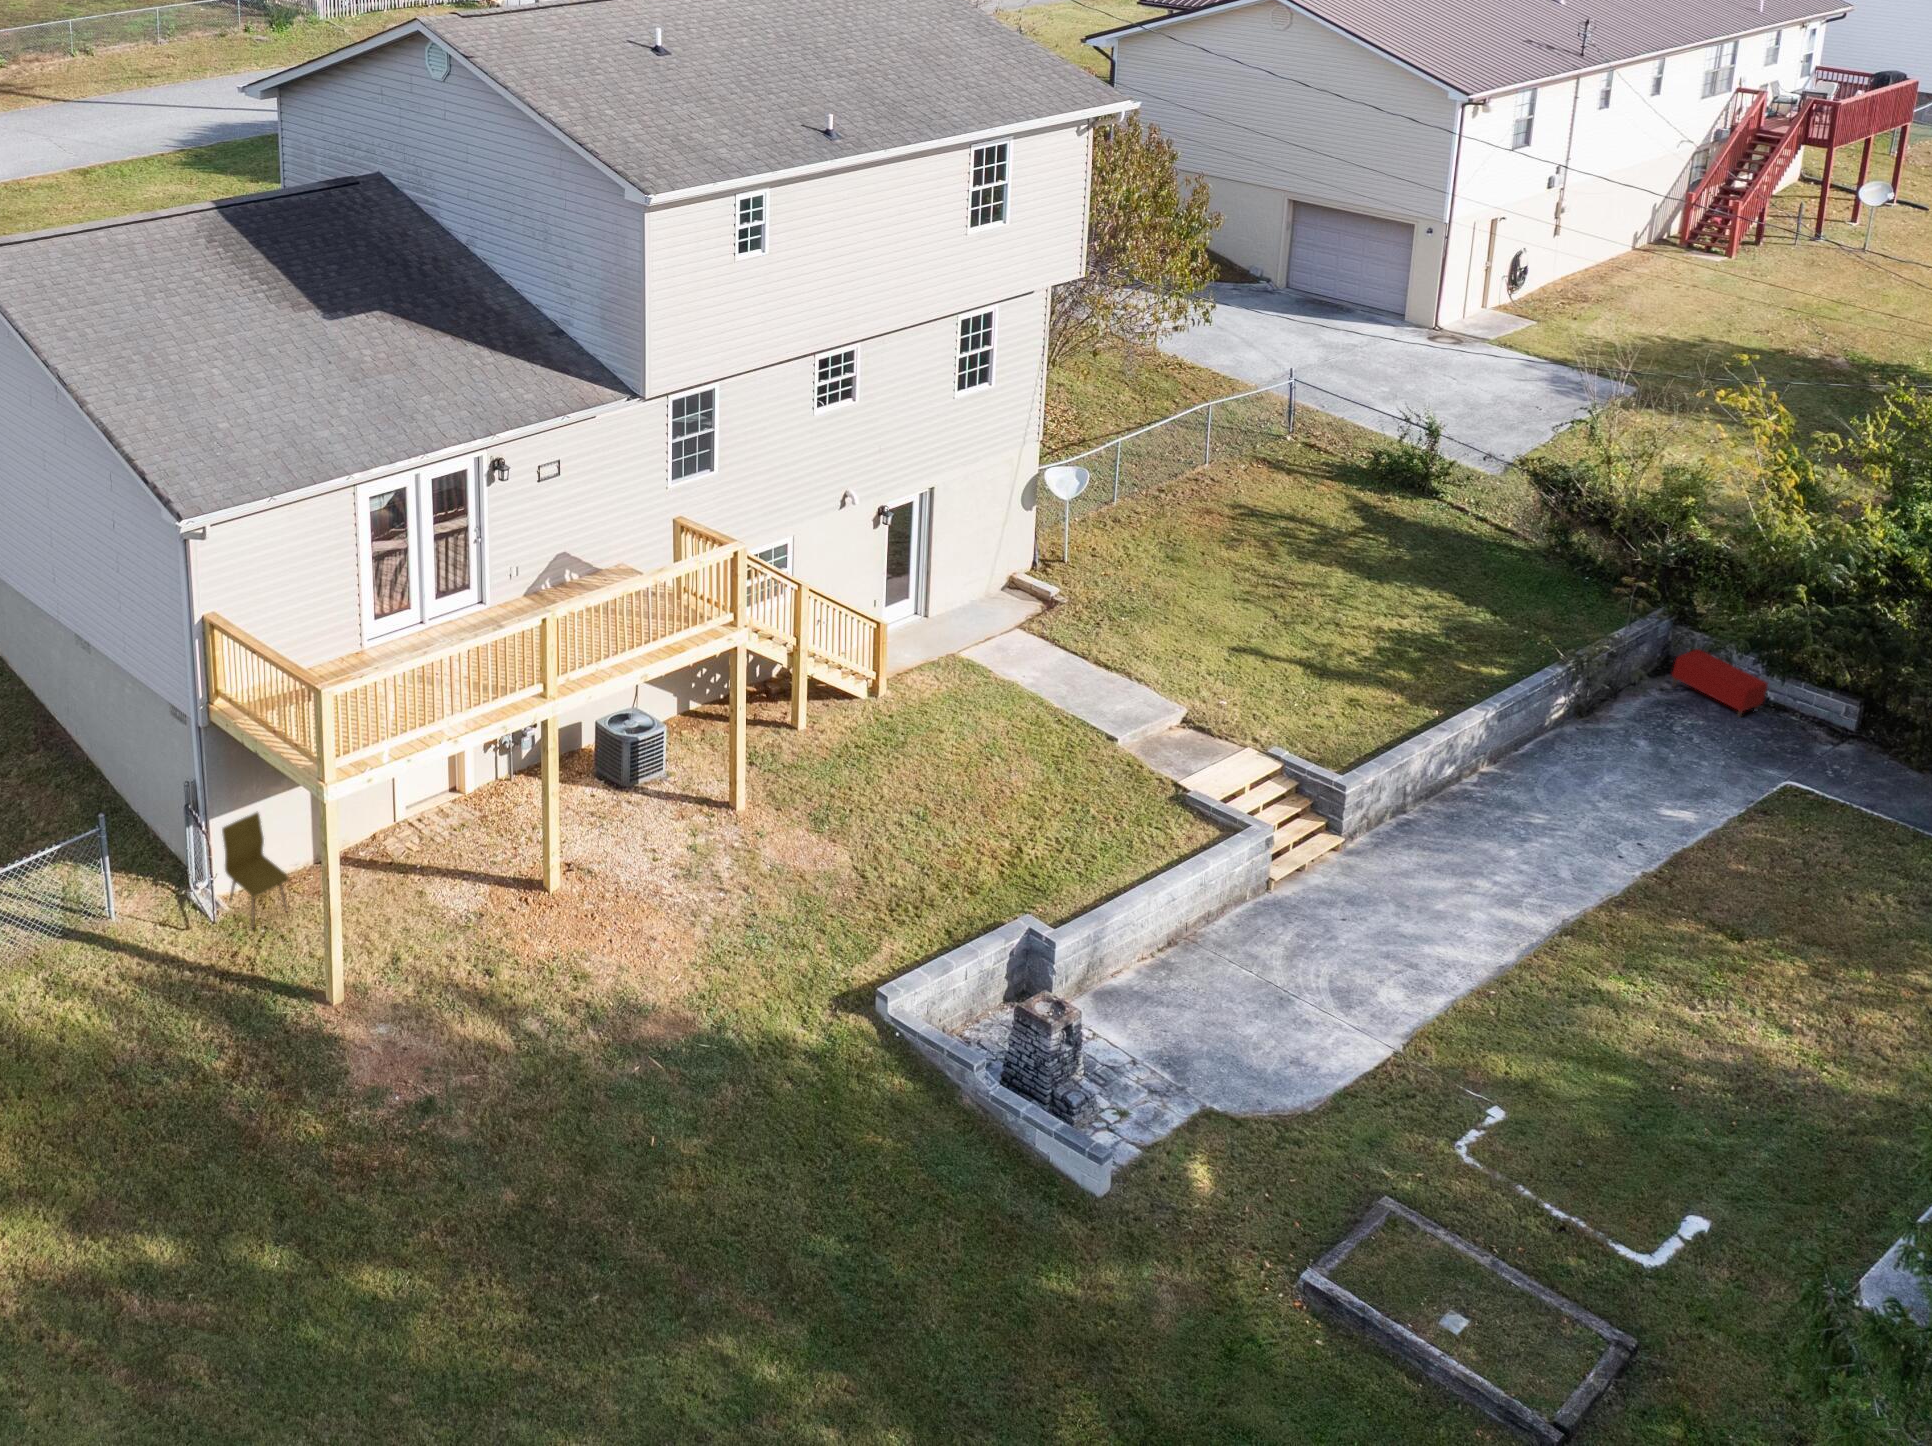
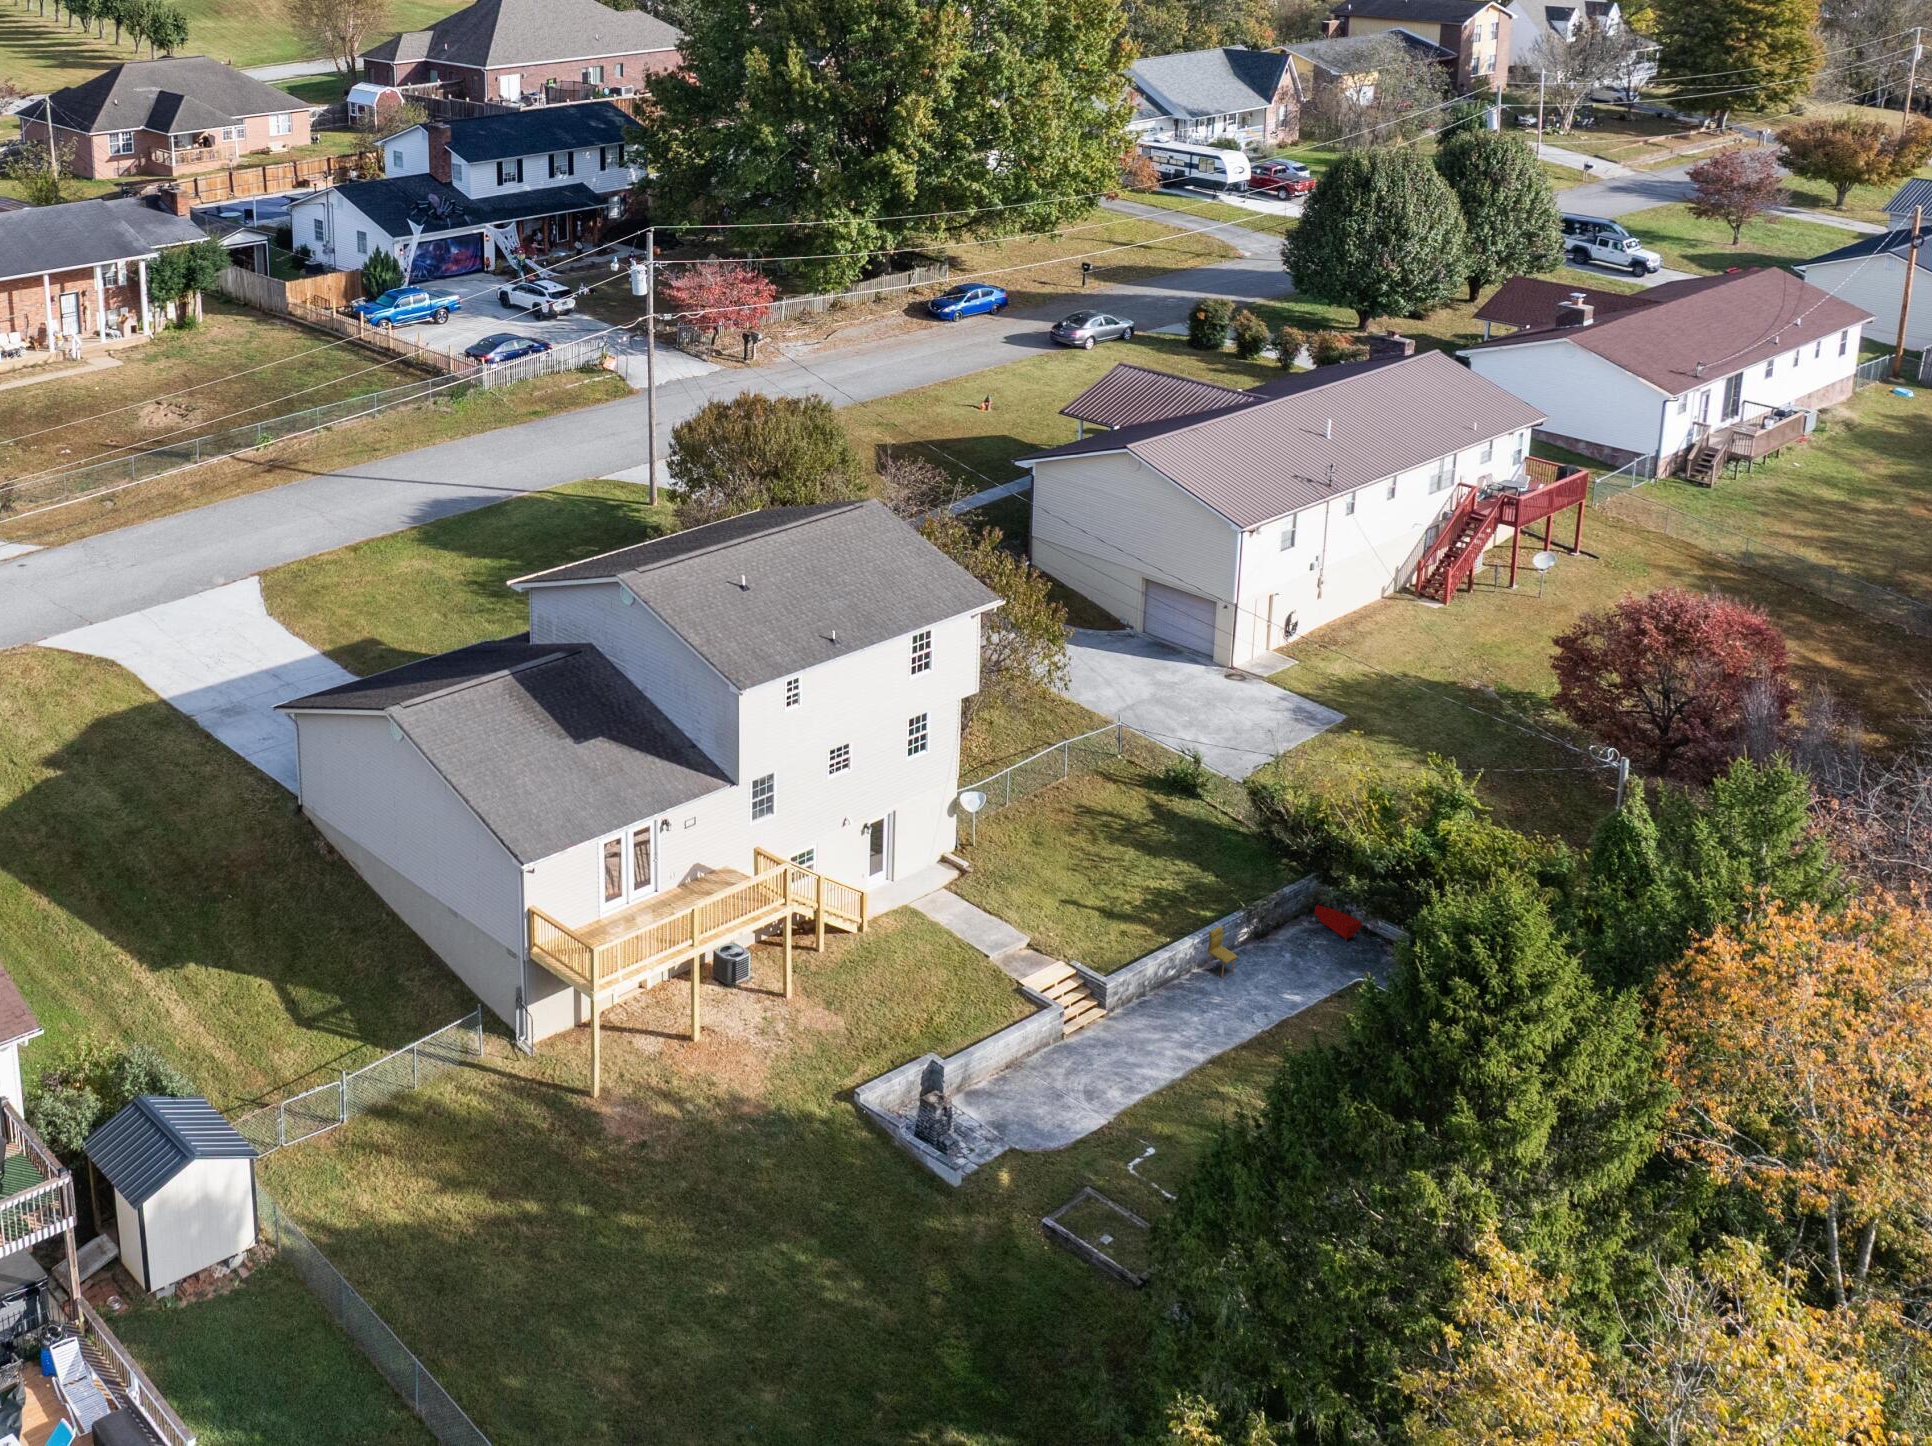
chair: present [222,812,289,928] -> present [1207,926,1238,978]

